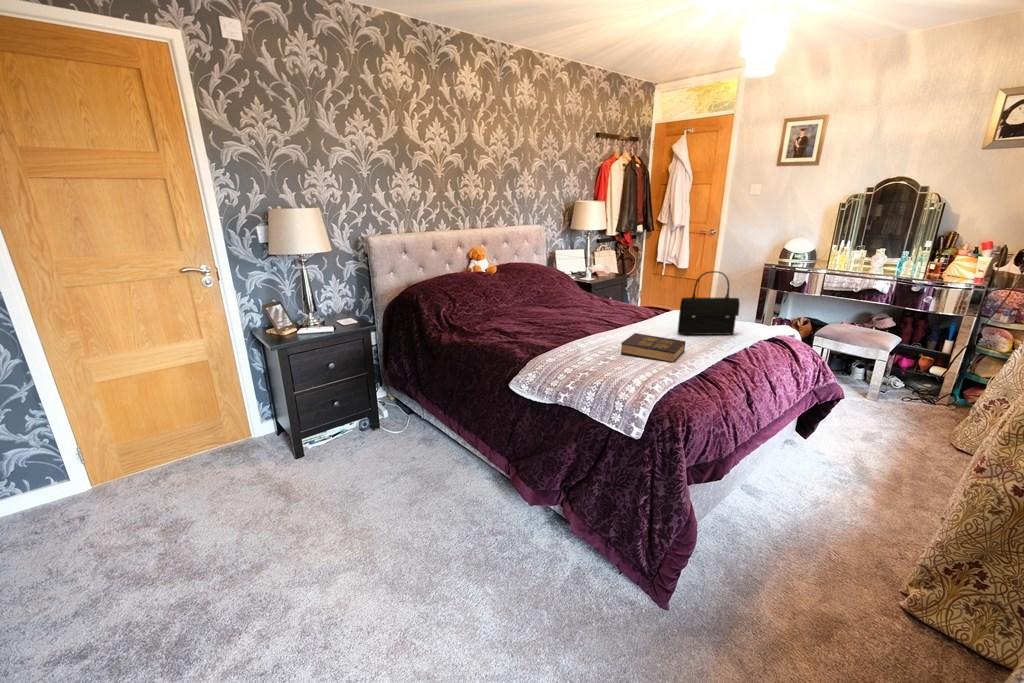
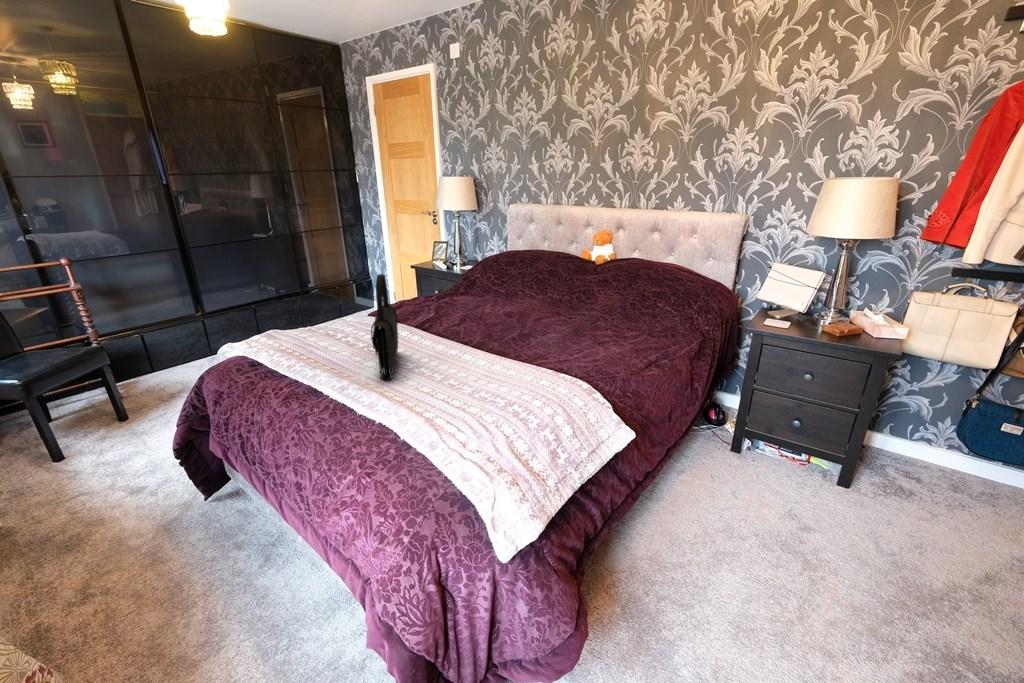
hardback book: present [621,333,685,363] -> none [282,316,360,350]

